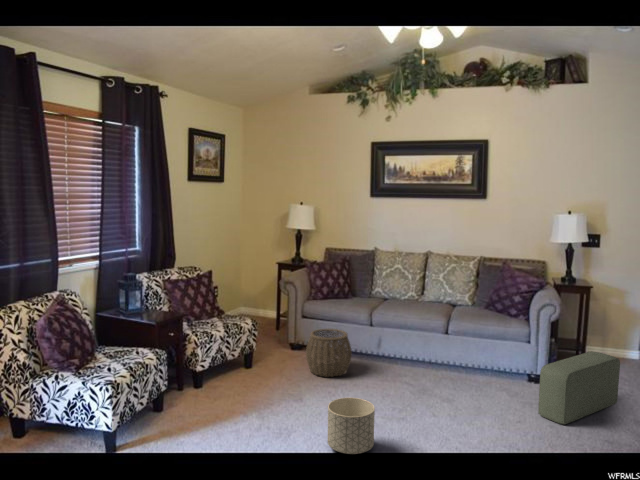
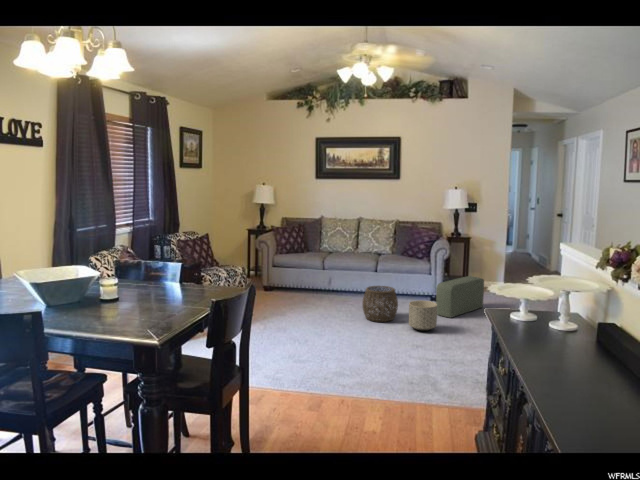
woven basket: present [306,329,352,377] -> present [362,286,398,322]
planter: present [328,398,375,454] -> present [409,301,437,331]

